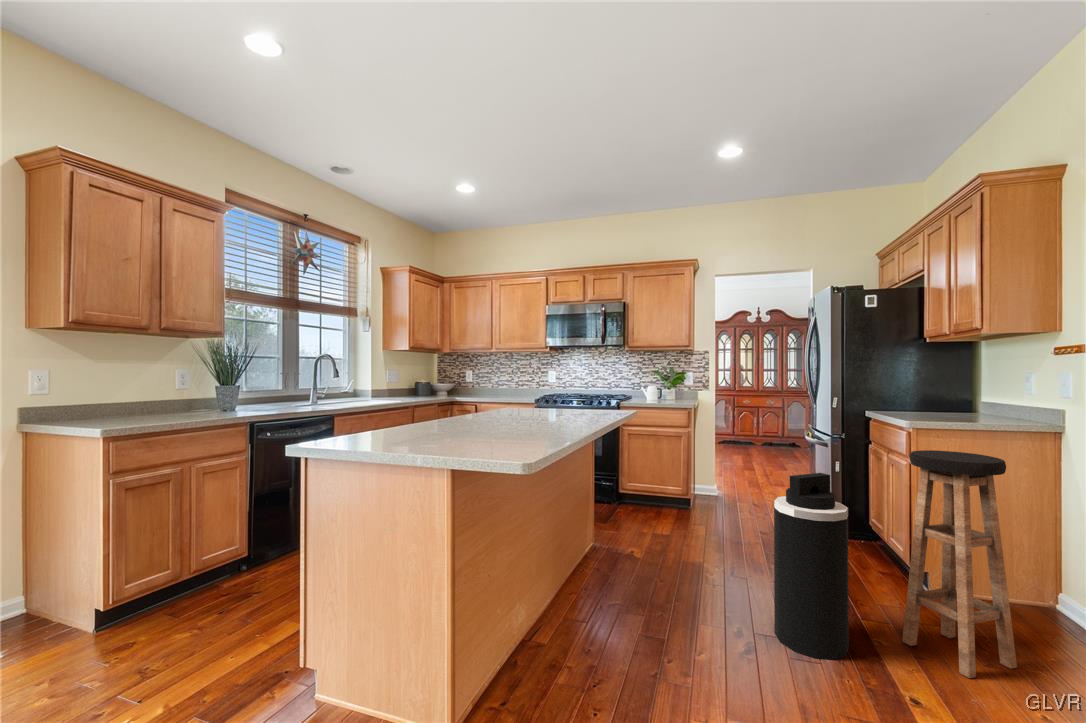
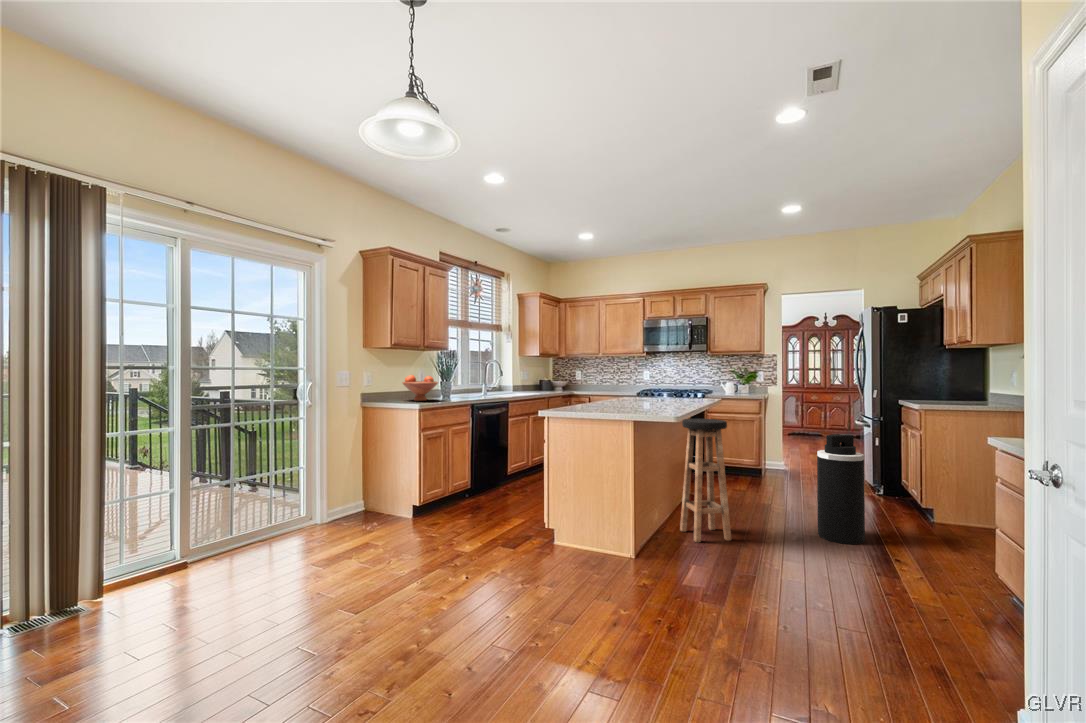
fruit bowl: none [116,375,189,419] -> present [402,375,438,401]
bar stool: present [902,450,1017,678] -> present [680,419,731,542]

